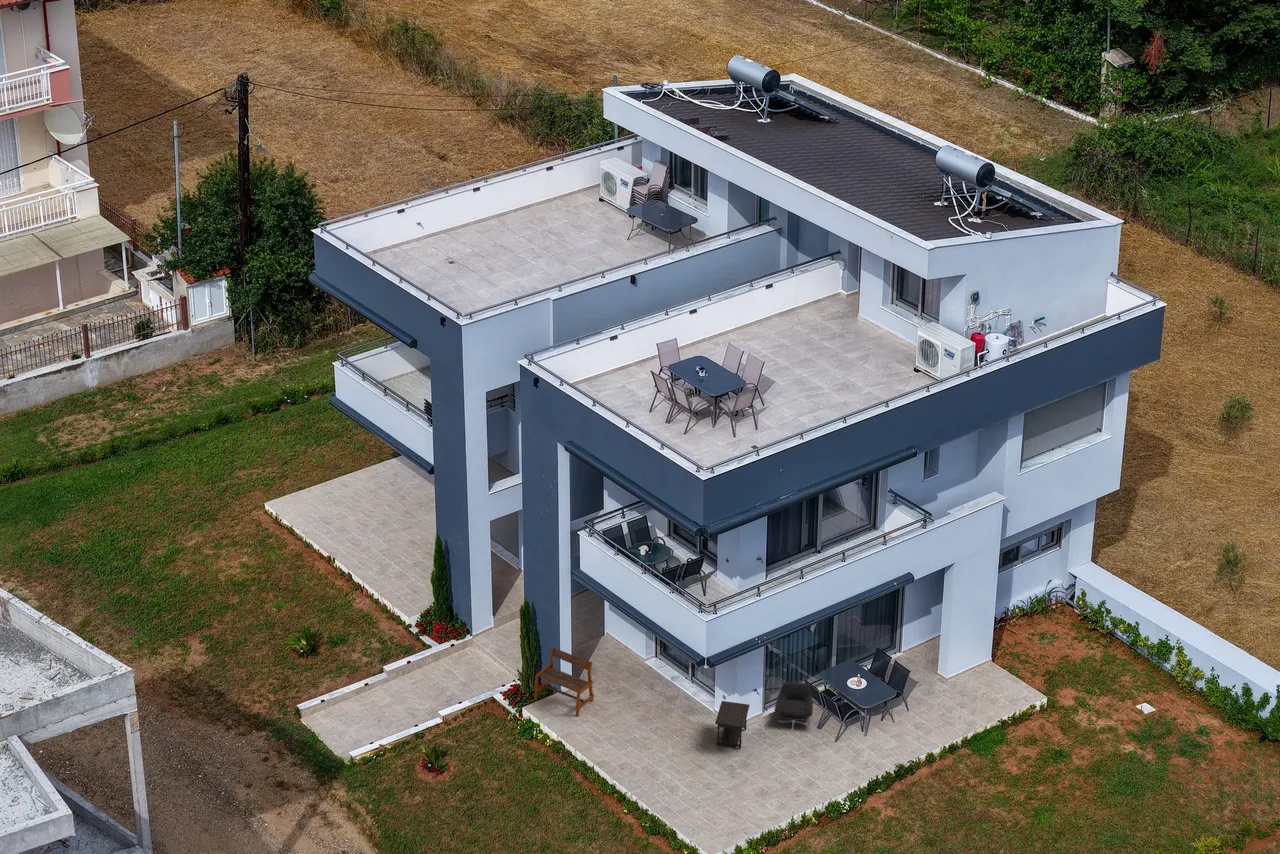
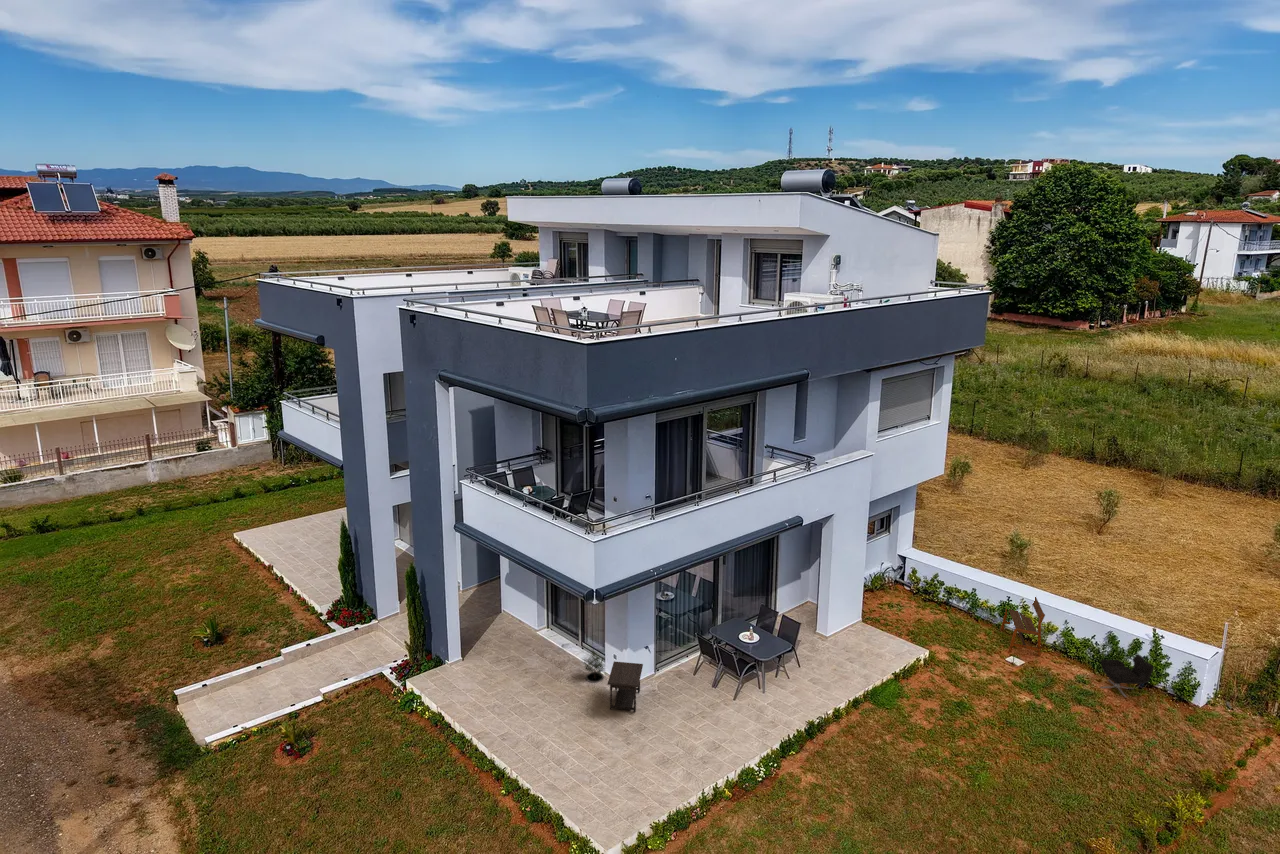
bench: present [534,647,594,717] -> present [1001,597,1045,656]
lounge chair: present [774,682,813,730] -> present [1101,654,1154,696]
potted tree: none [691,686,713,718] -> present [584,649,604,683]

